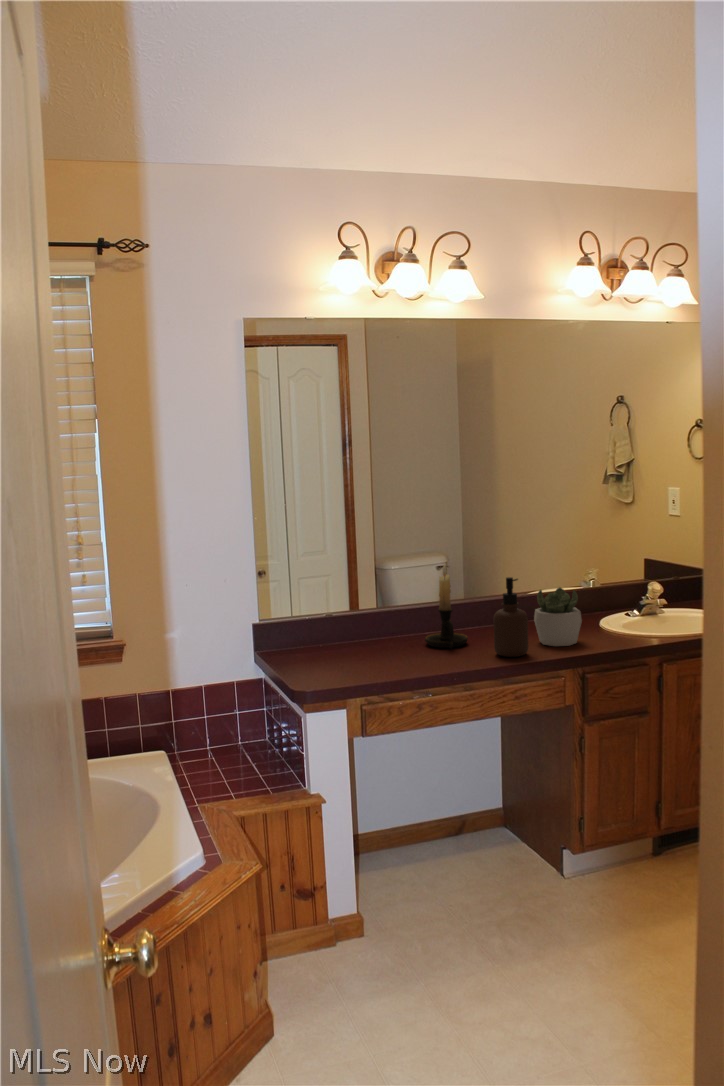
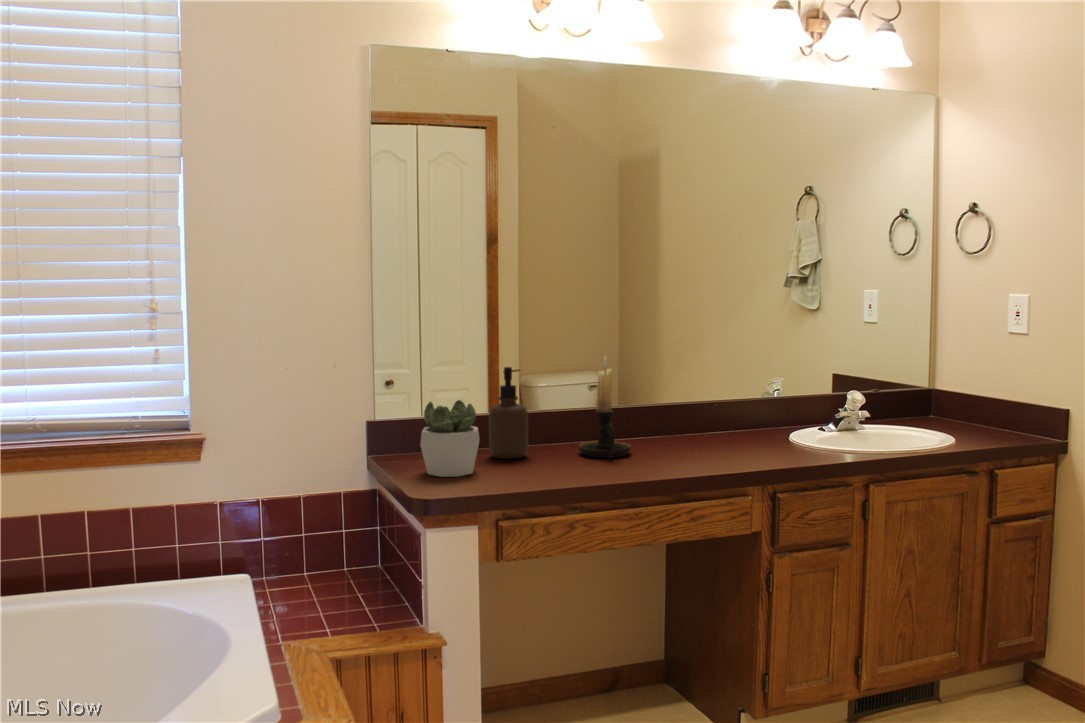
soap dispenser: present [493,577,529,657] -> present [489,367,528,459]
succulent plant: present [534,587,582,646] -> present [420,400,479,477]

